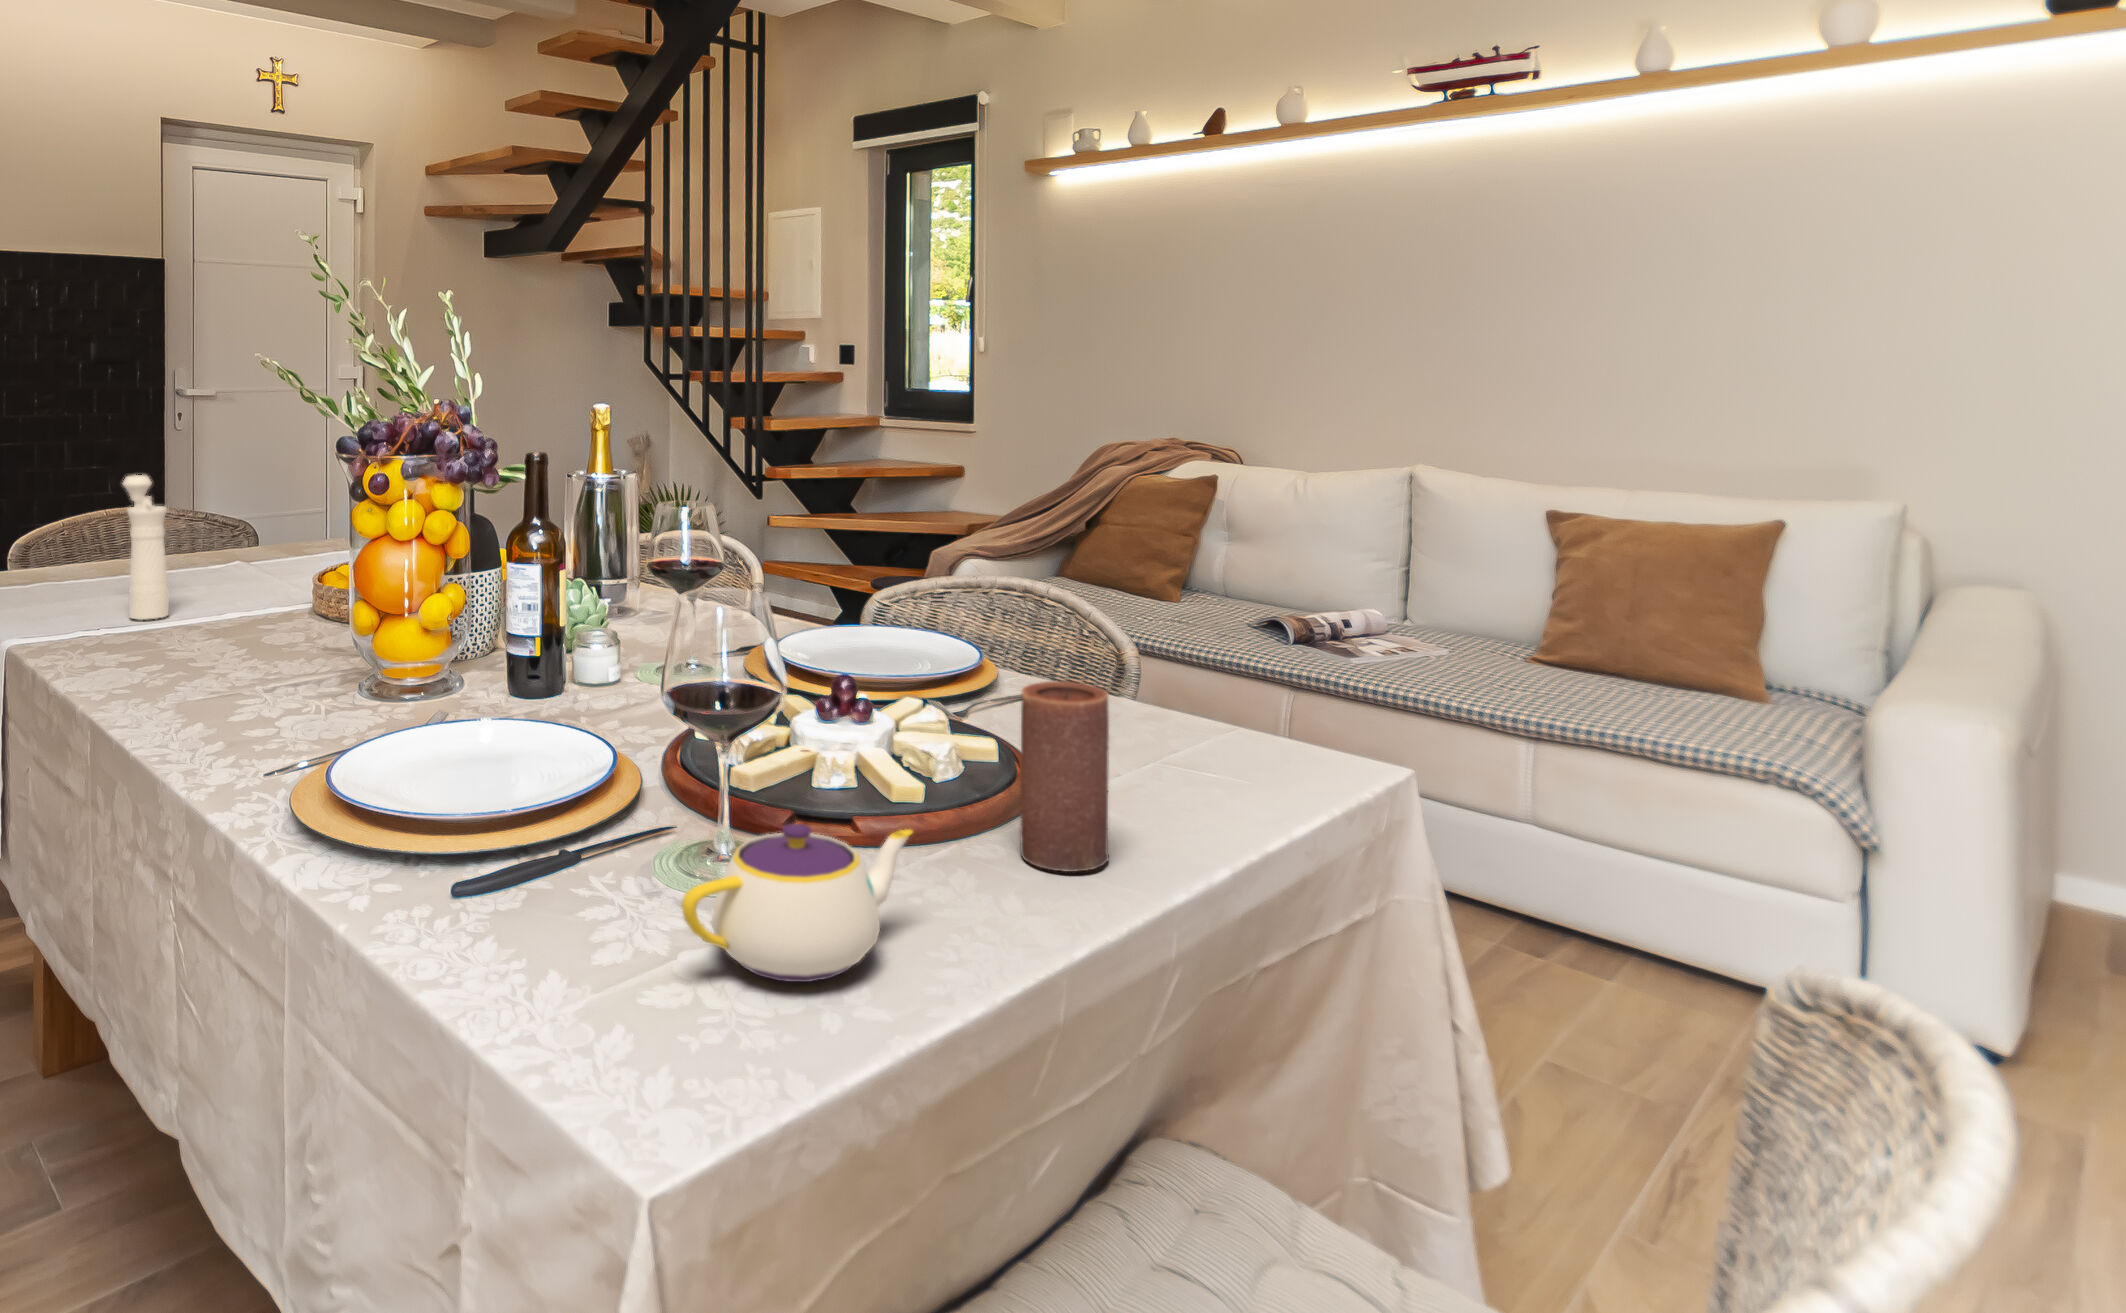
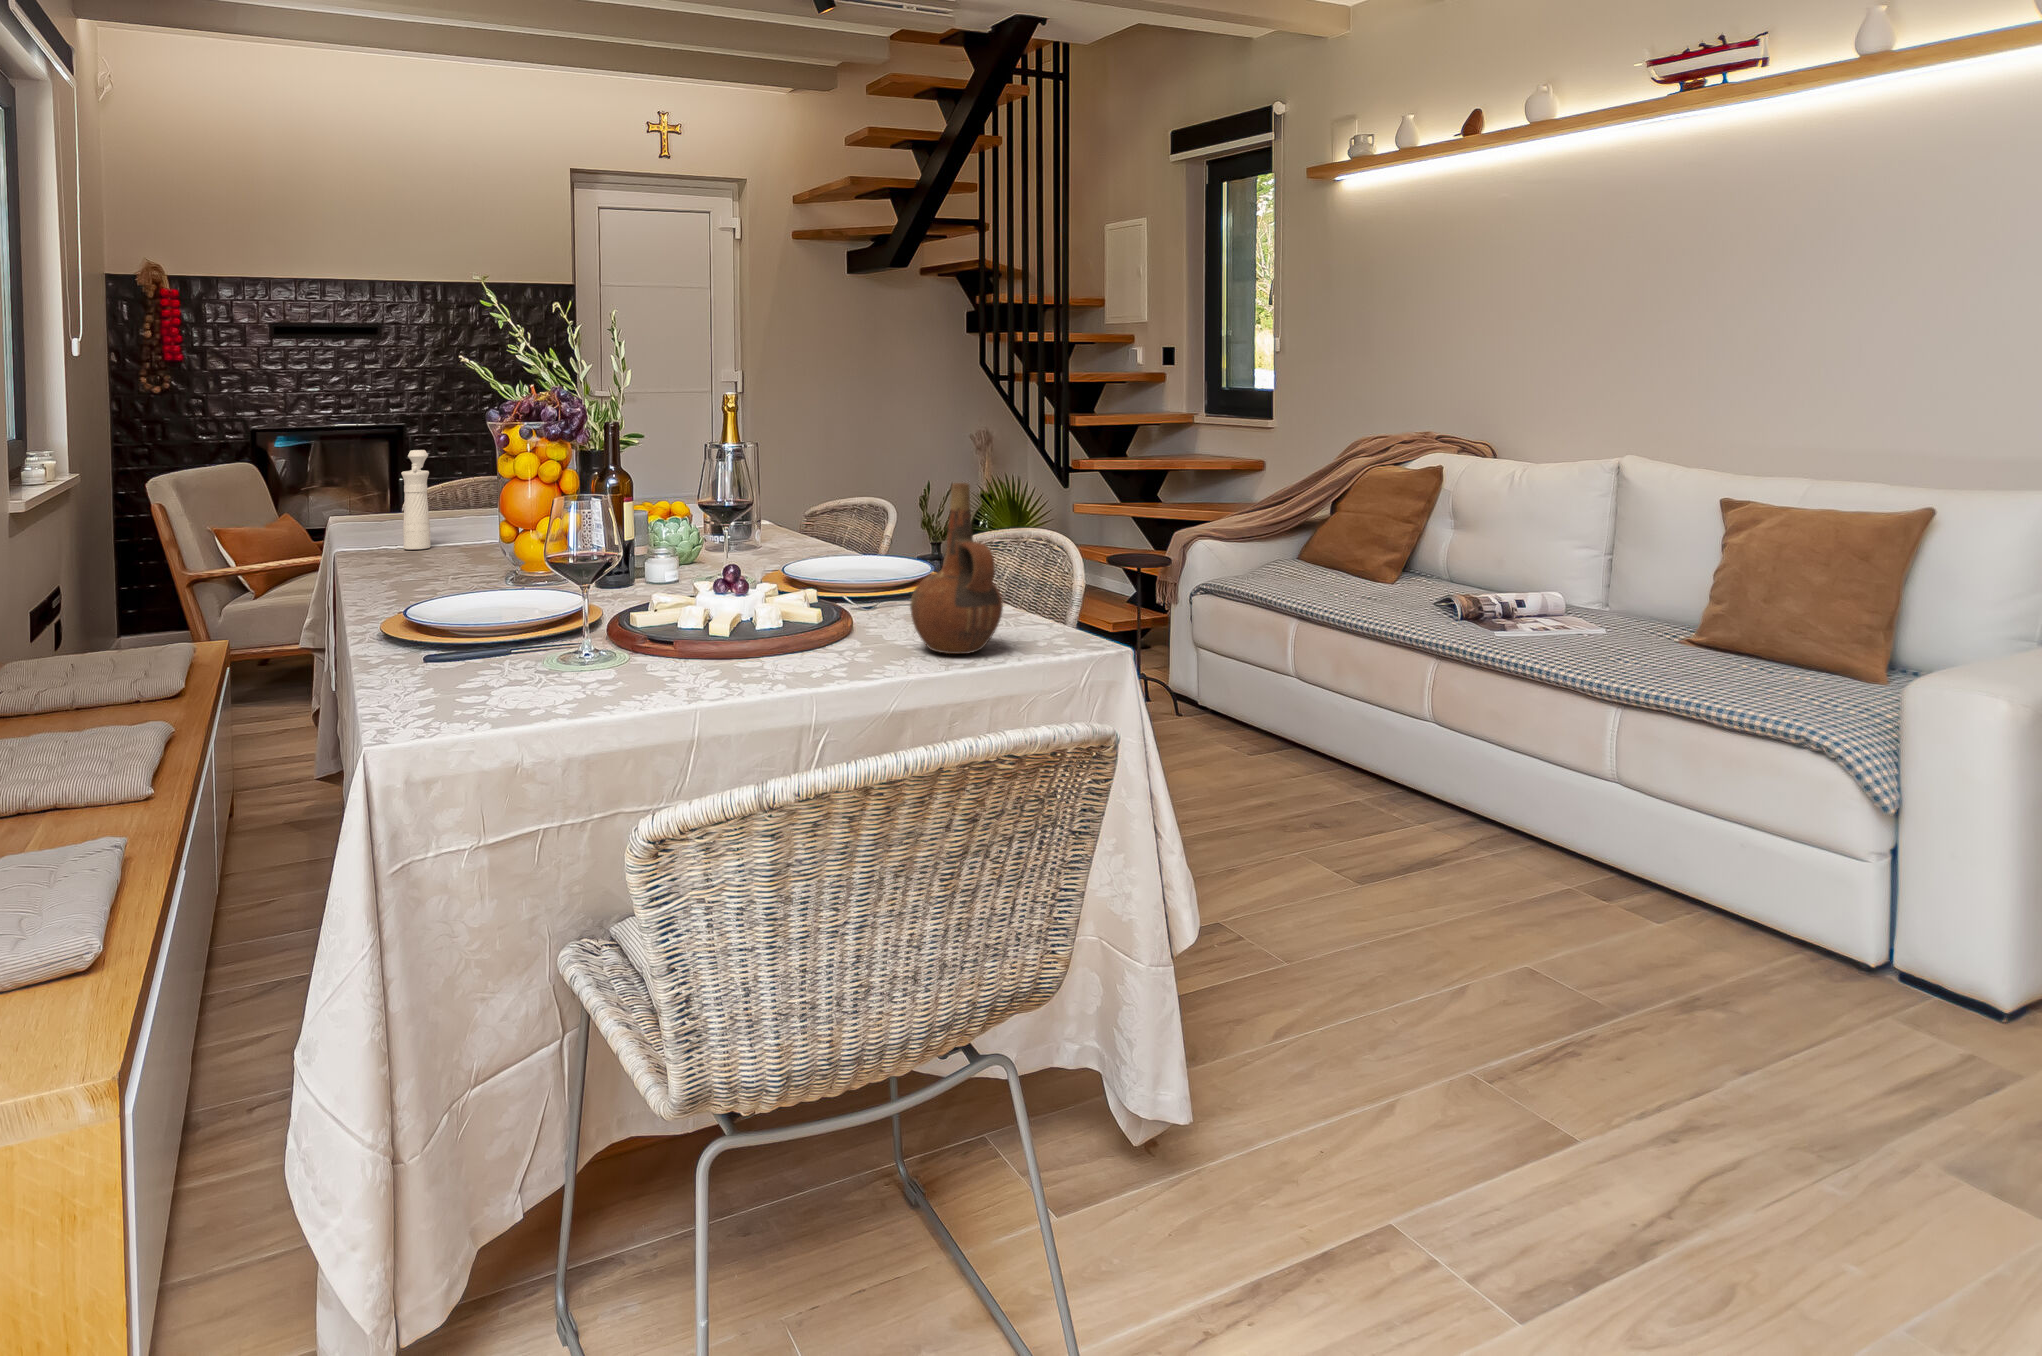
ceramic pitcher: none [1139,544,1292,794] -> present [910,483,1003,654]
candle: present [1020,681,1109,872] -> none [754,563,812,679]
teapot: present [681,823,913,982] -> none [477,624,637,707]

